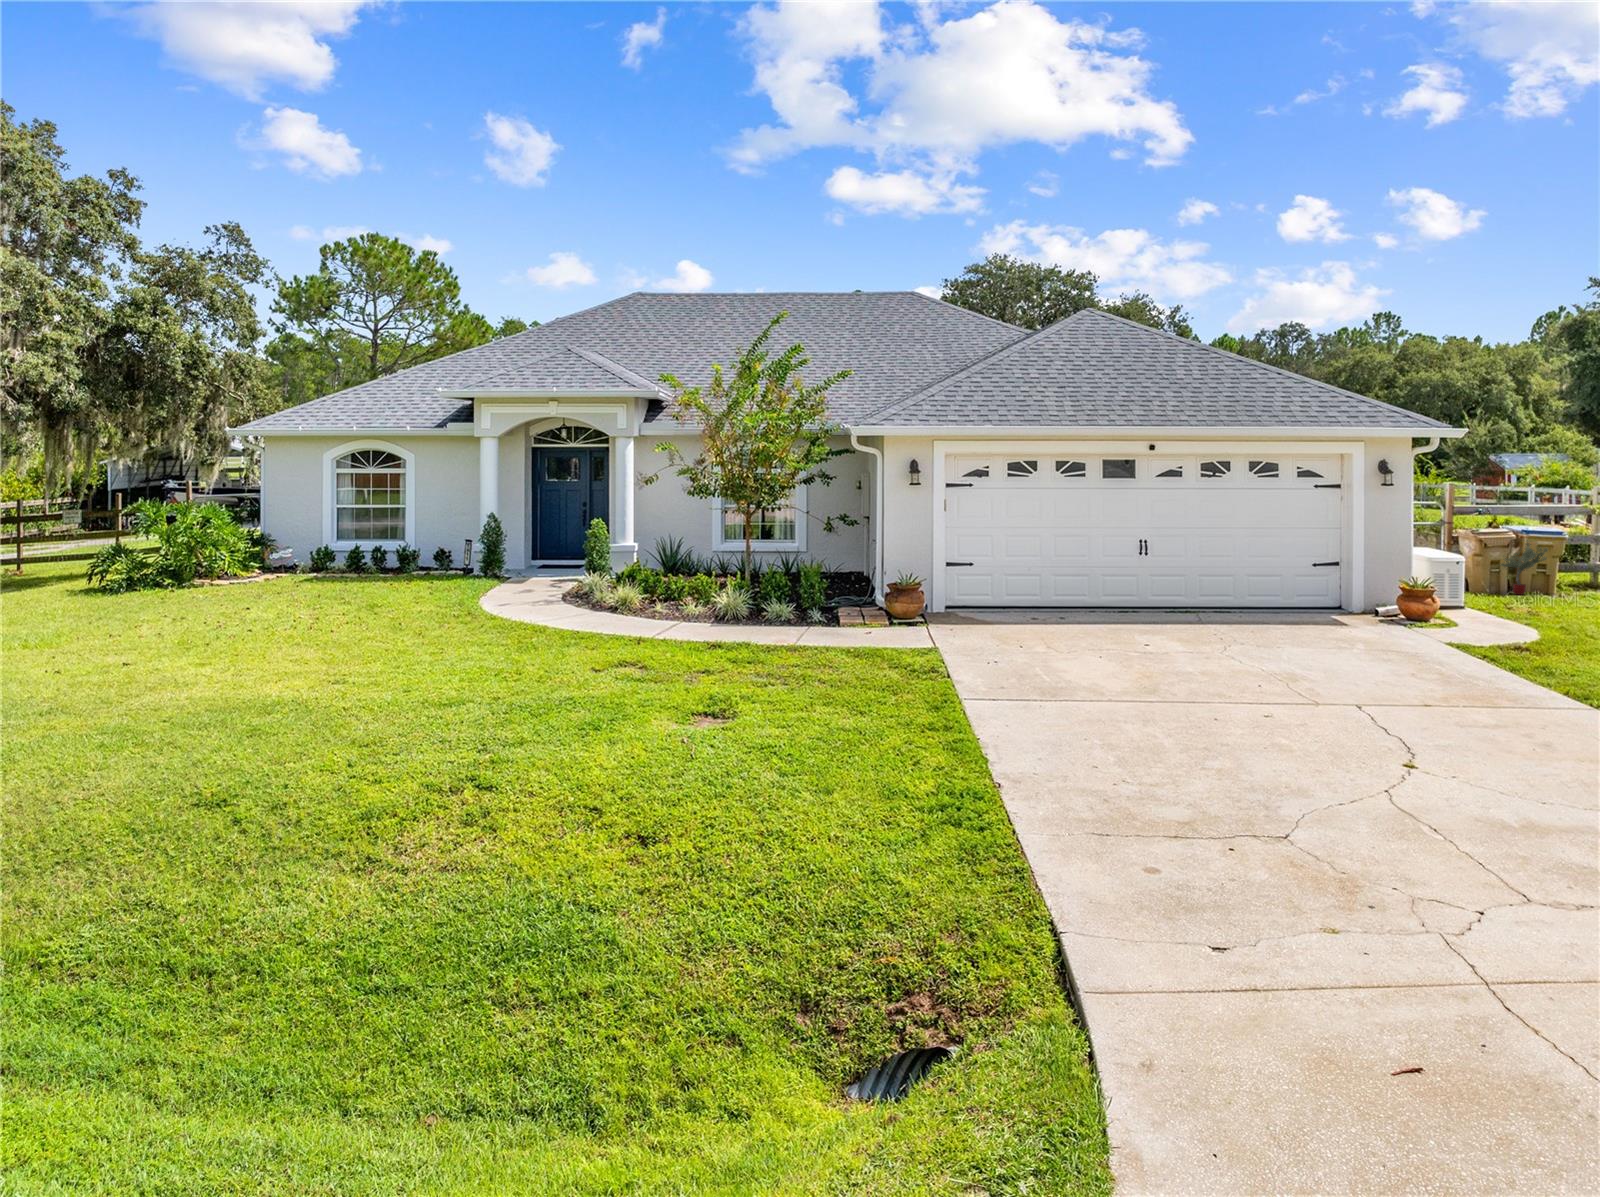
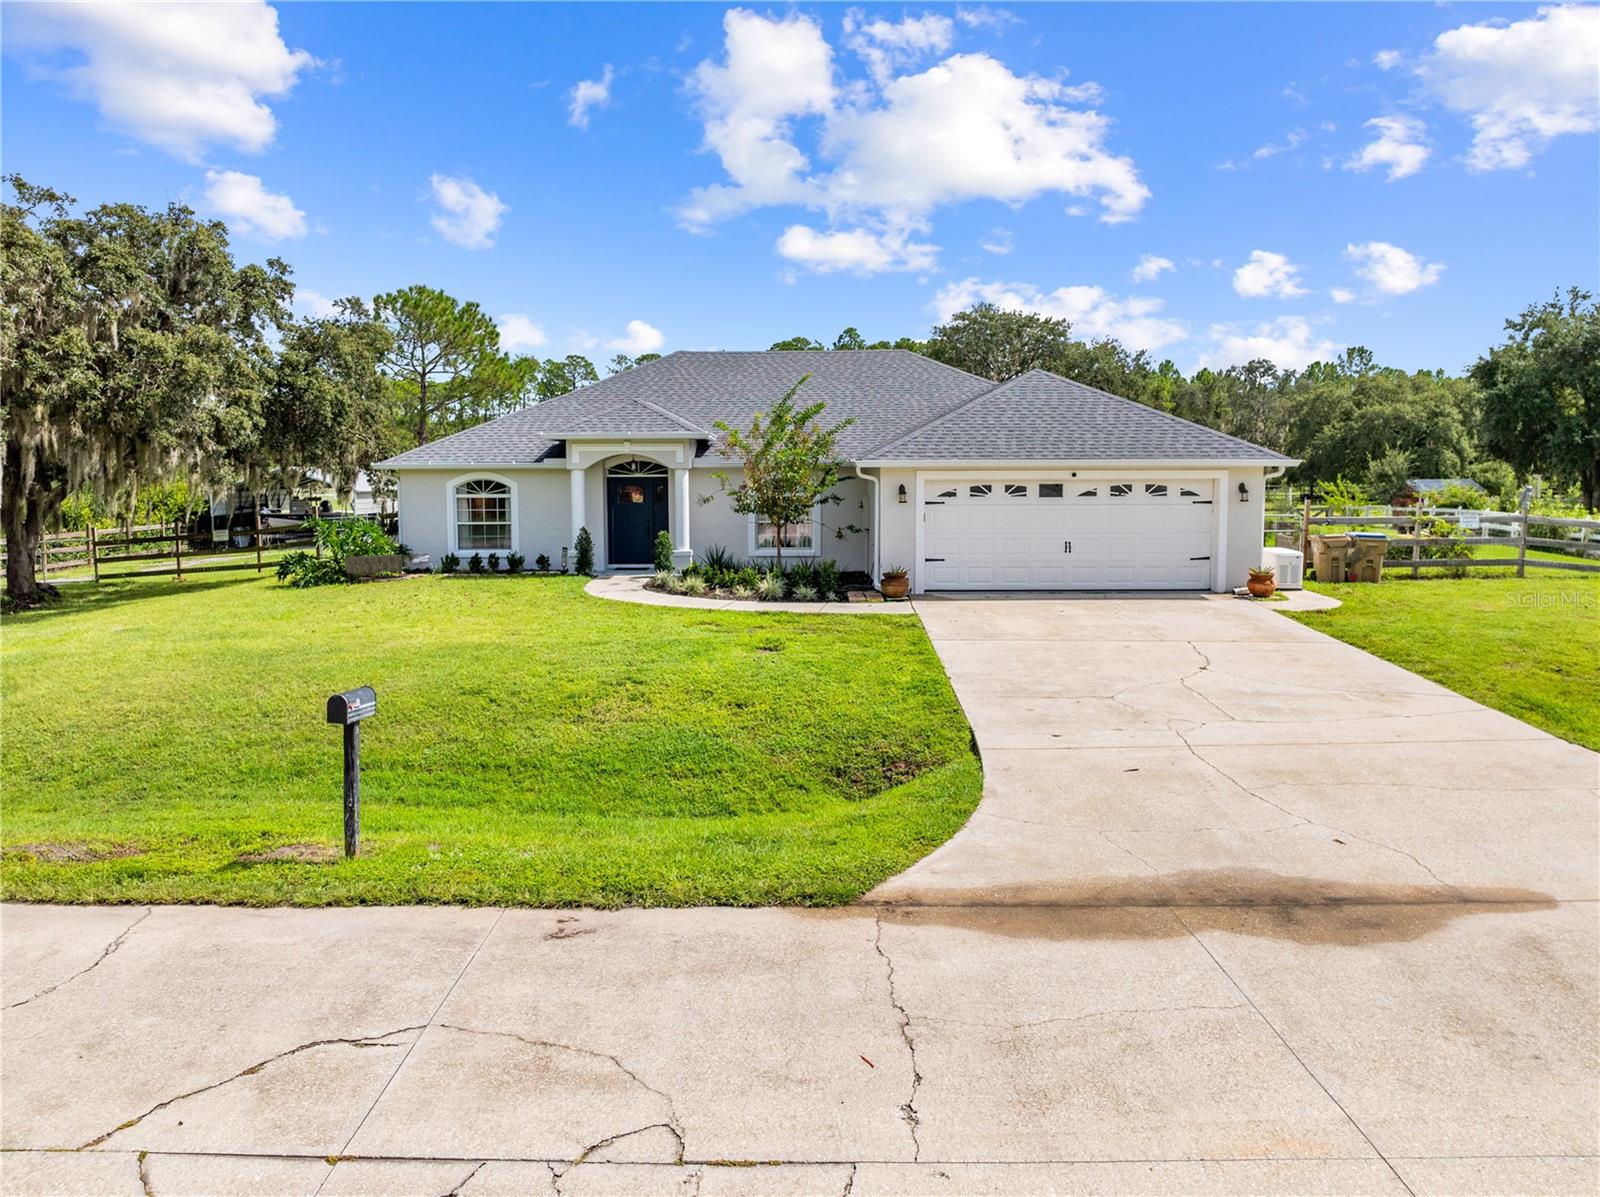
bench: none [173,548,255,584] -> present [345,554,403,581]

